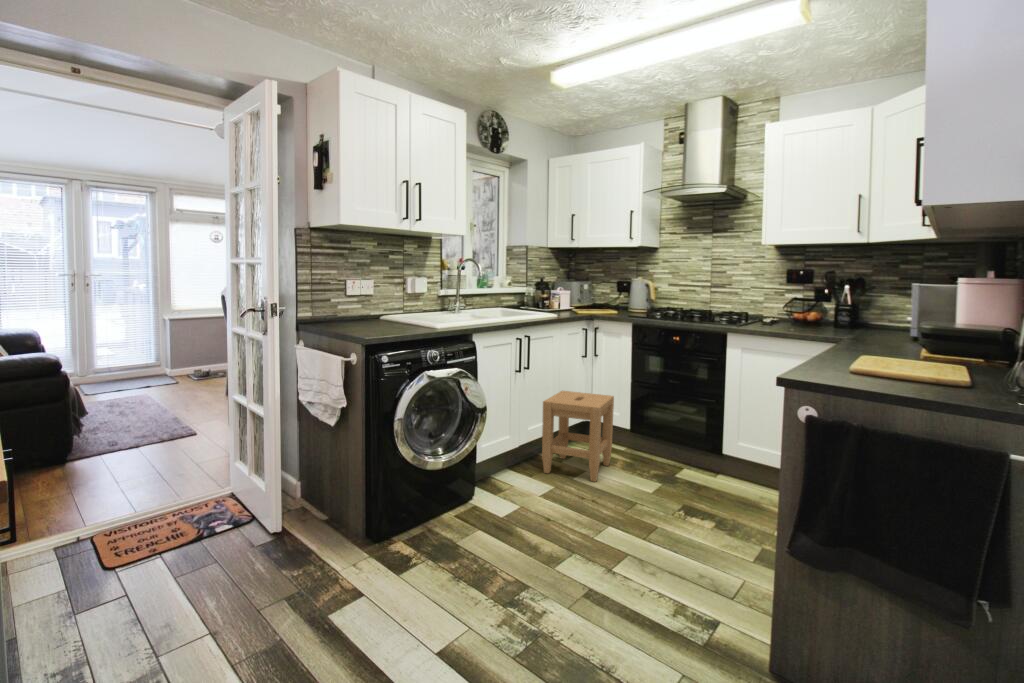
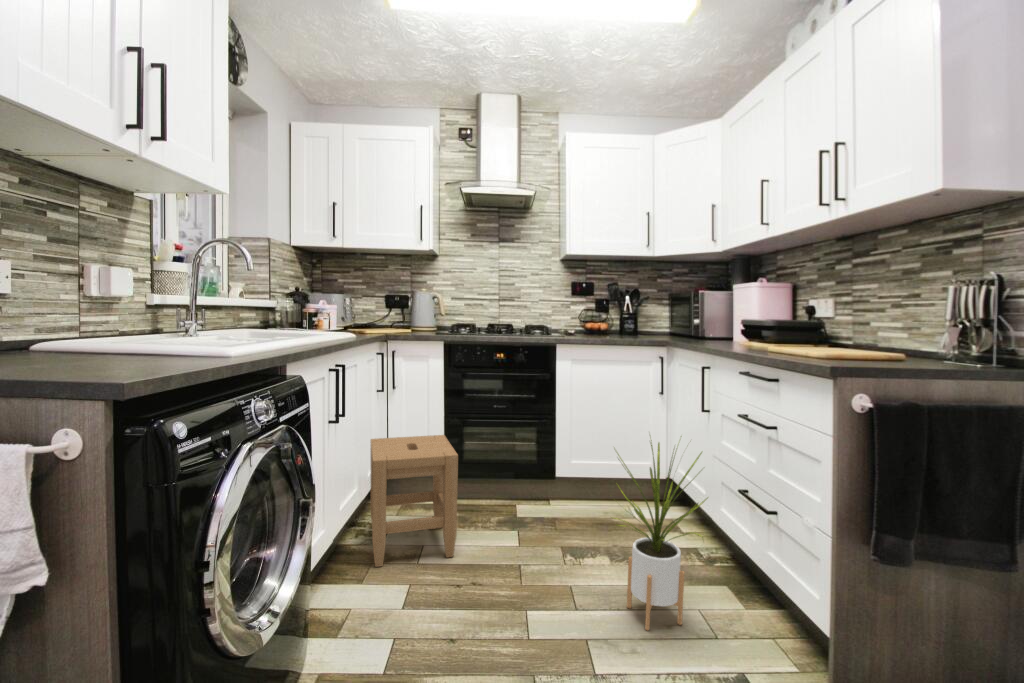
house plant: none [660,405,745,563] -> present [614,440,707,630]

